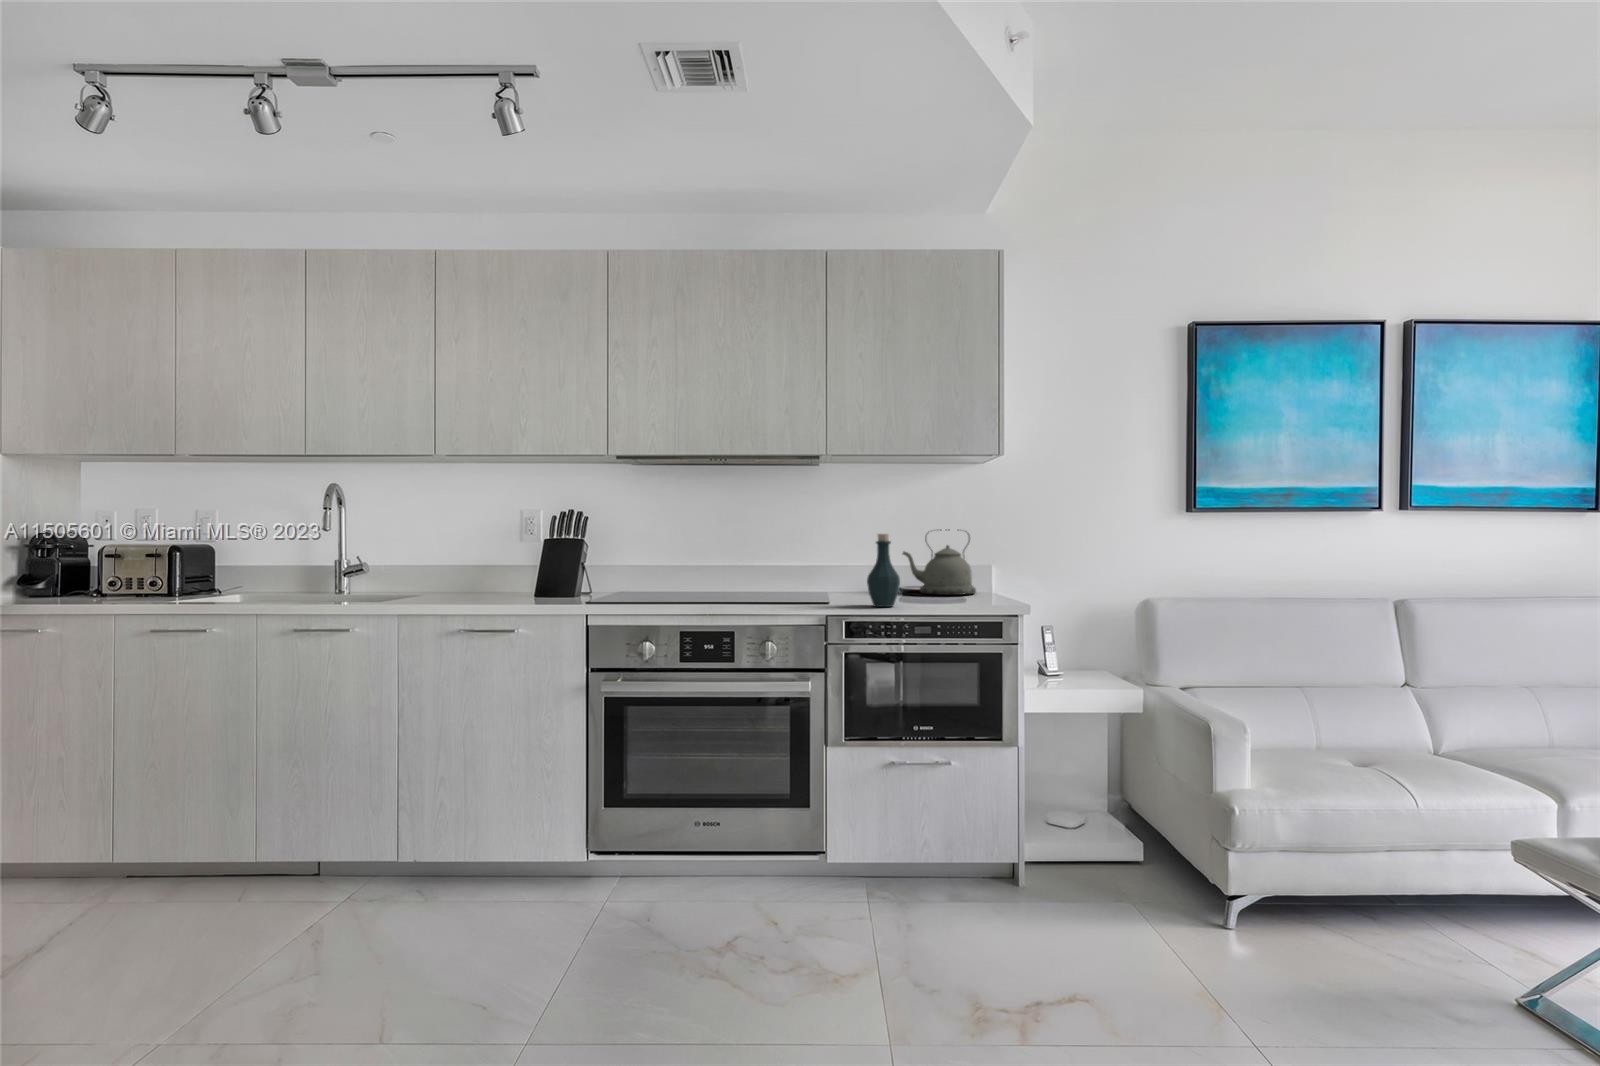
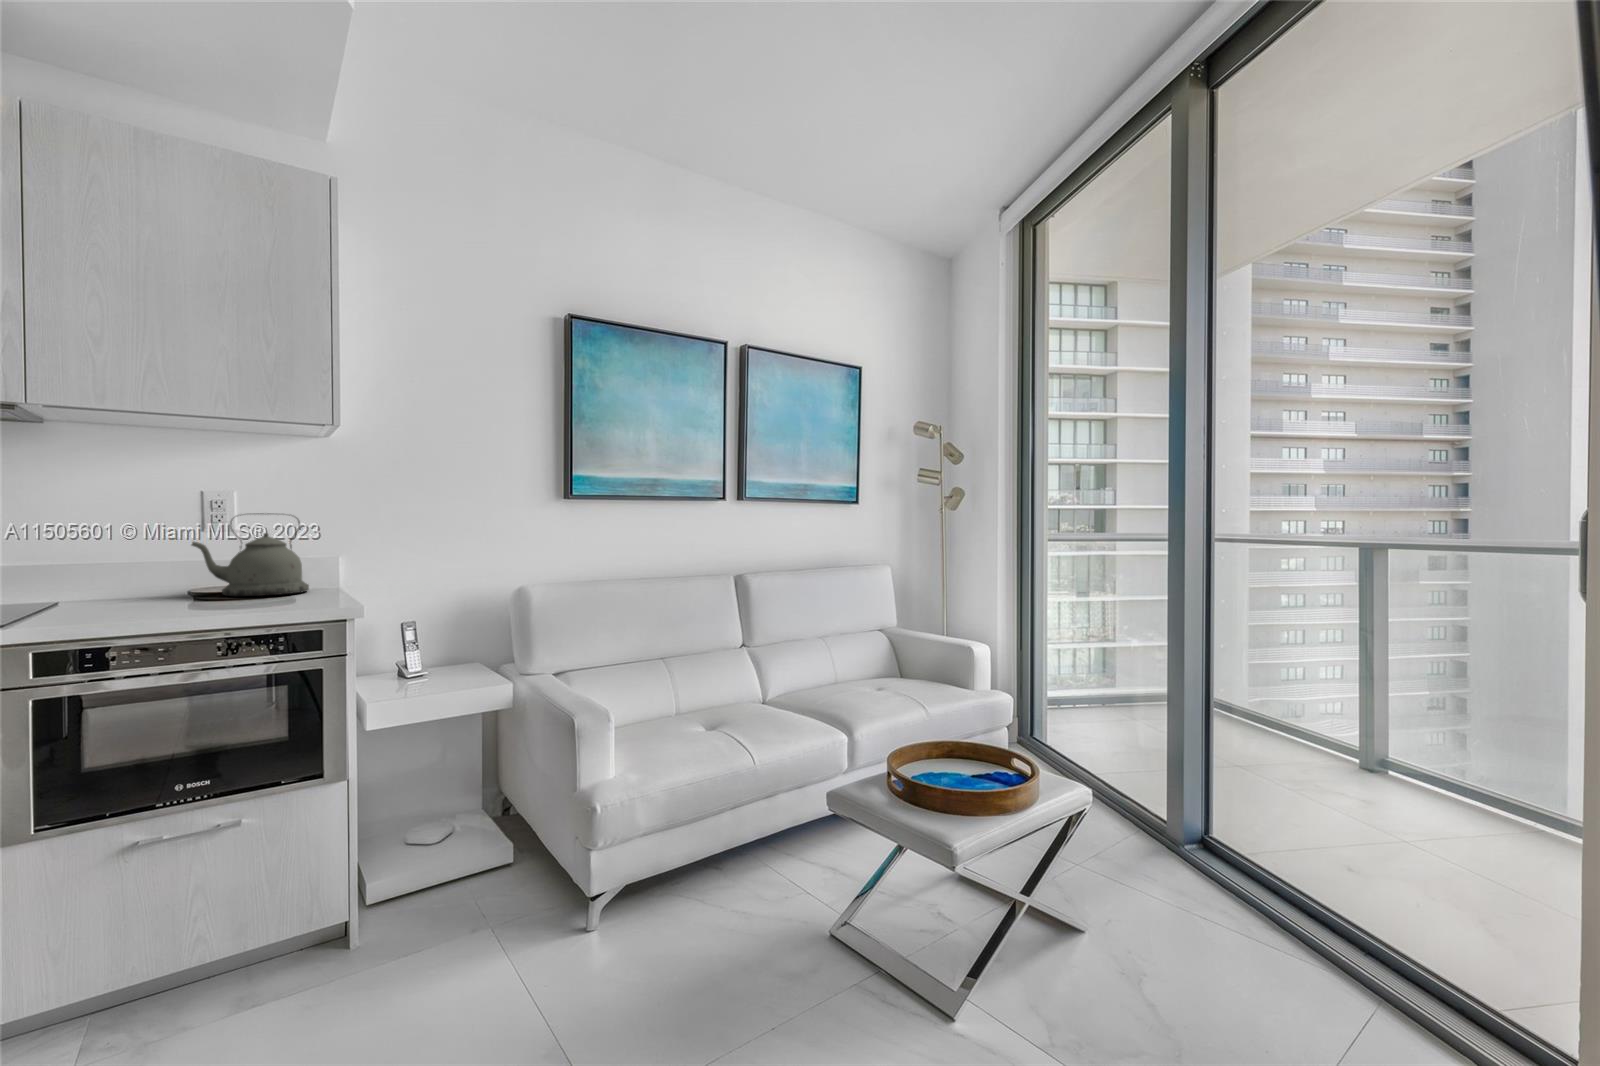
bottle: present [867,534,900,607] -> none [89,516,154,622]

